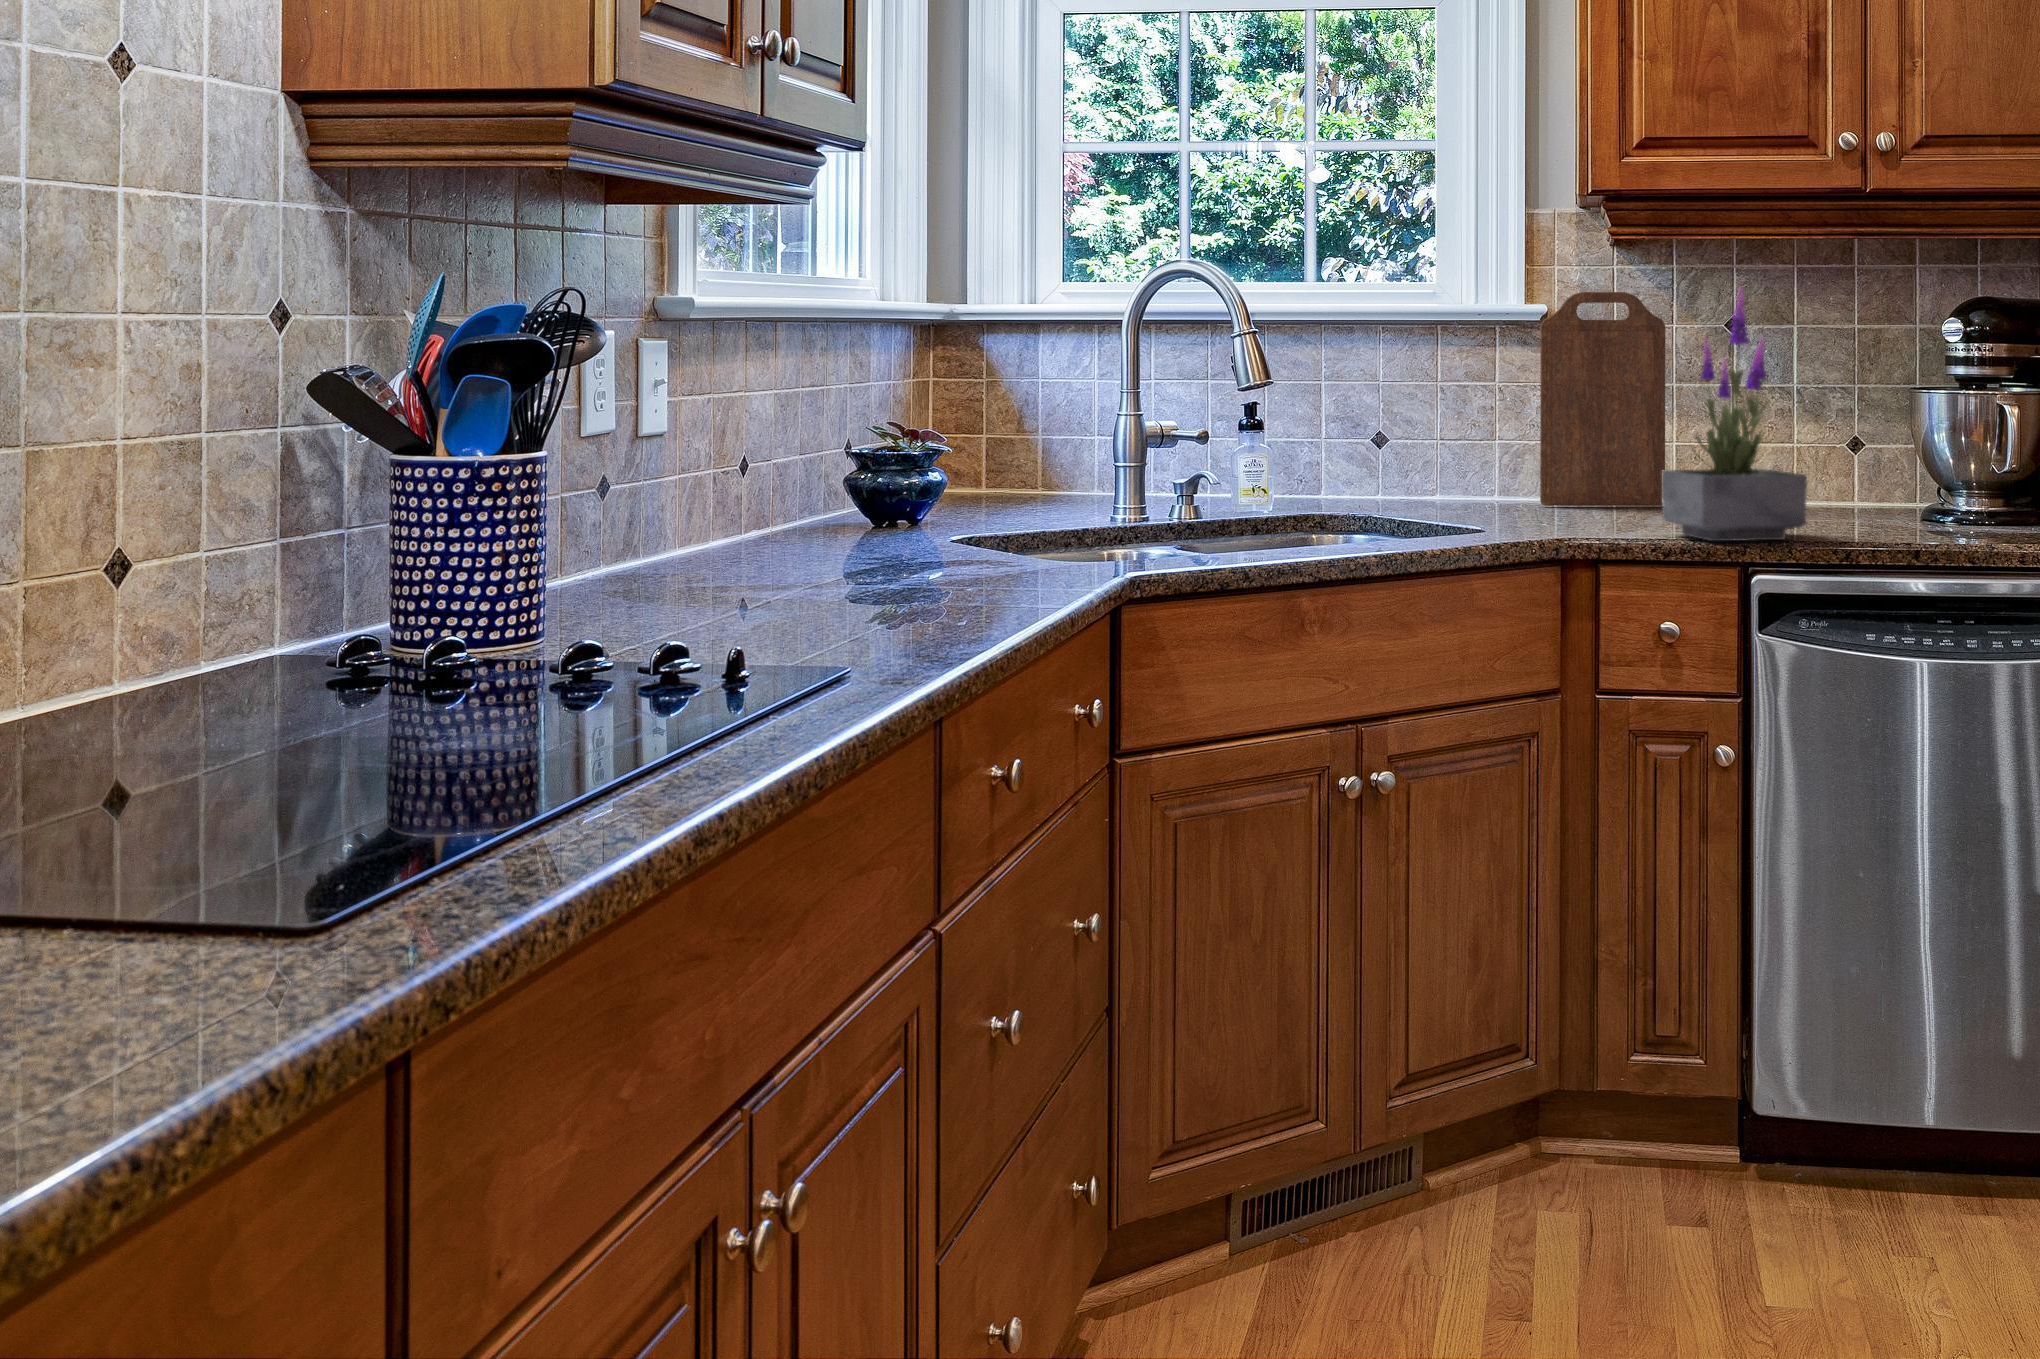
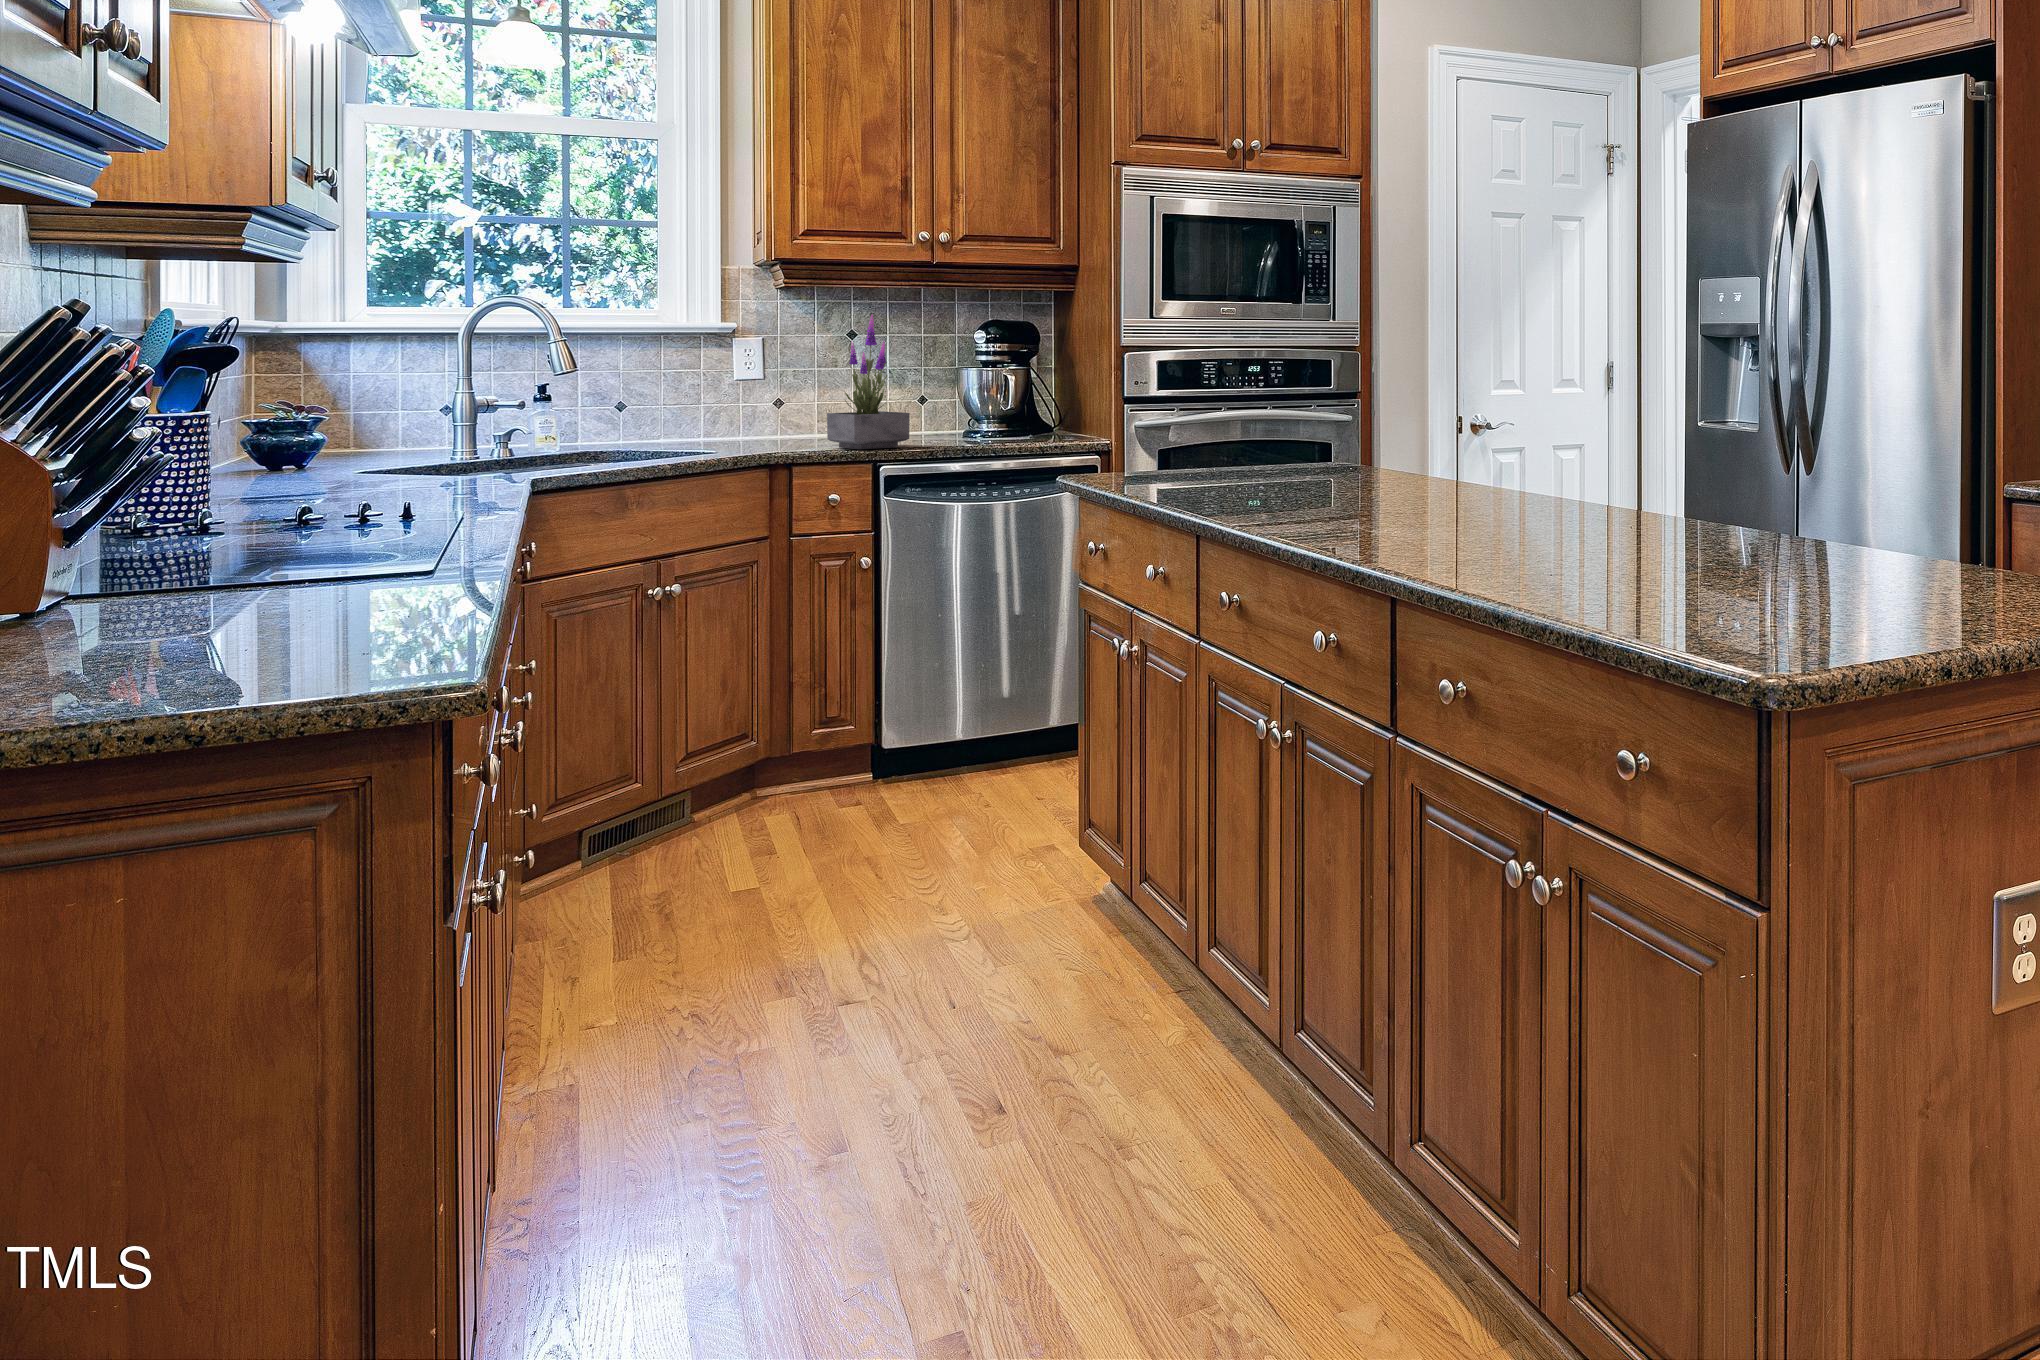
cutting board: present [1540,292,1665,506] -> none [735,315,813,438]

